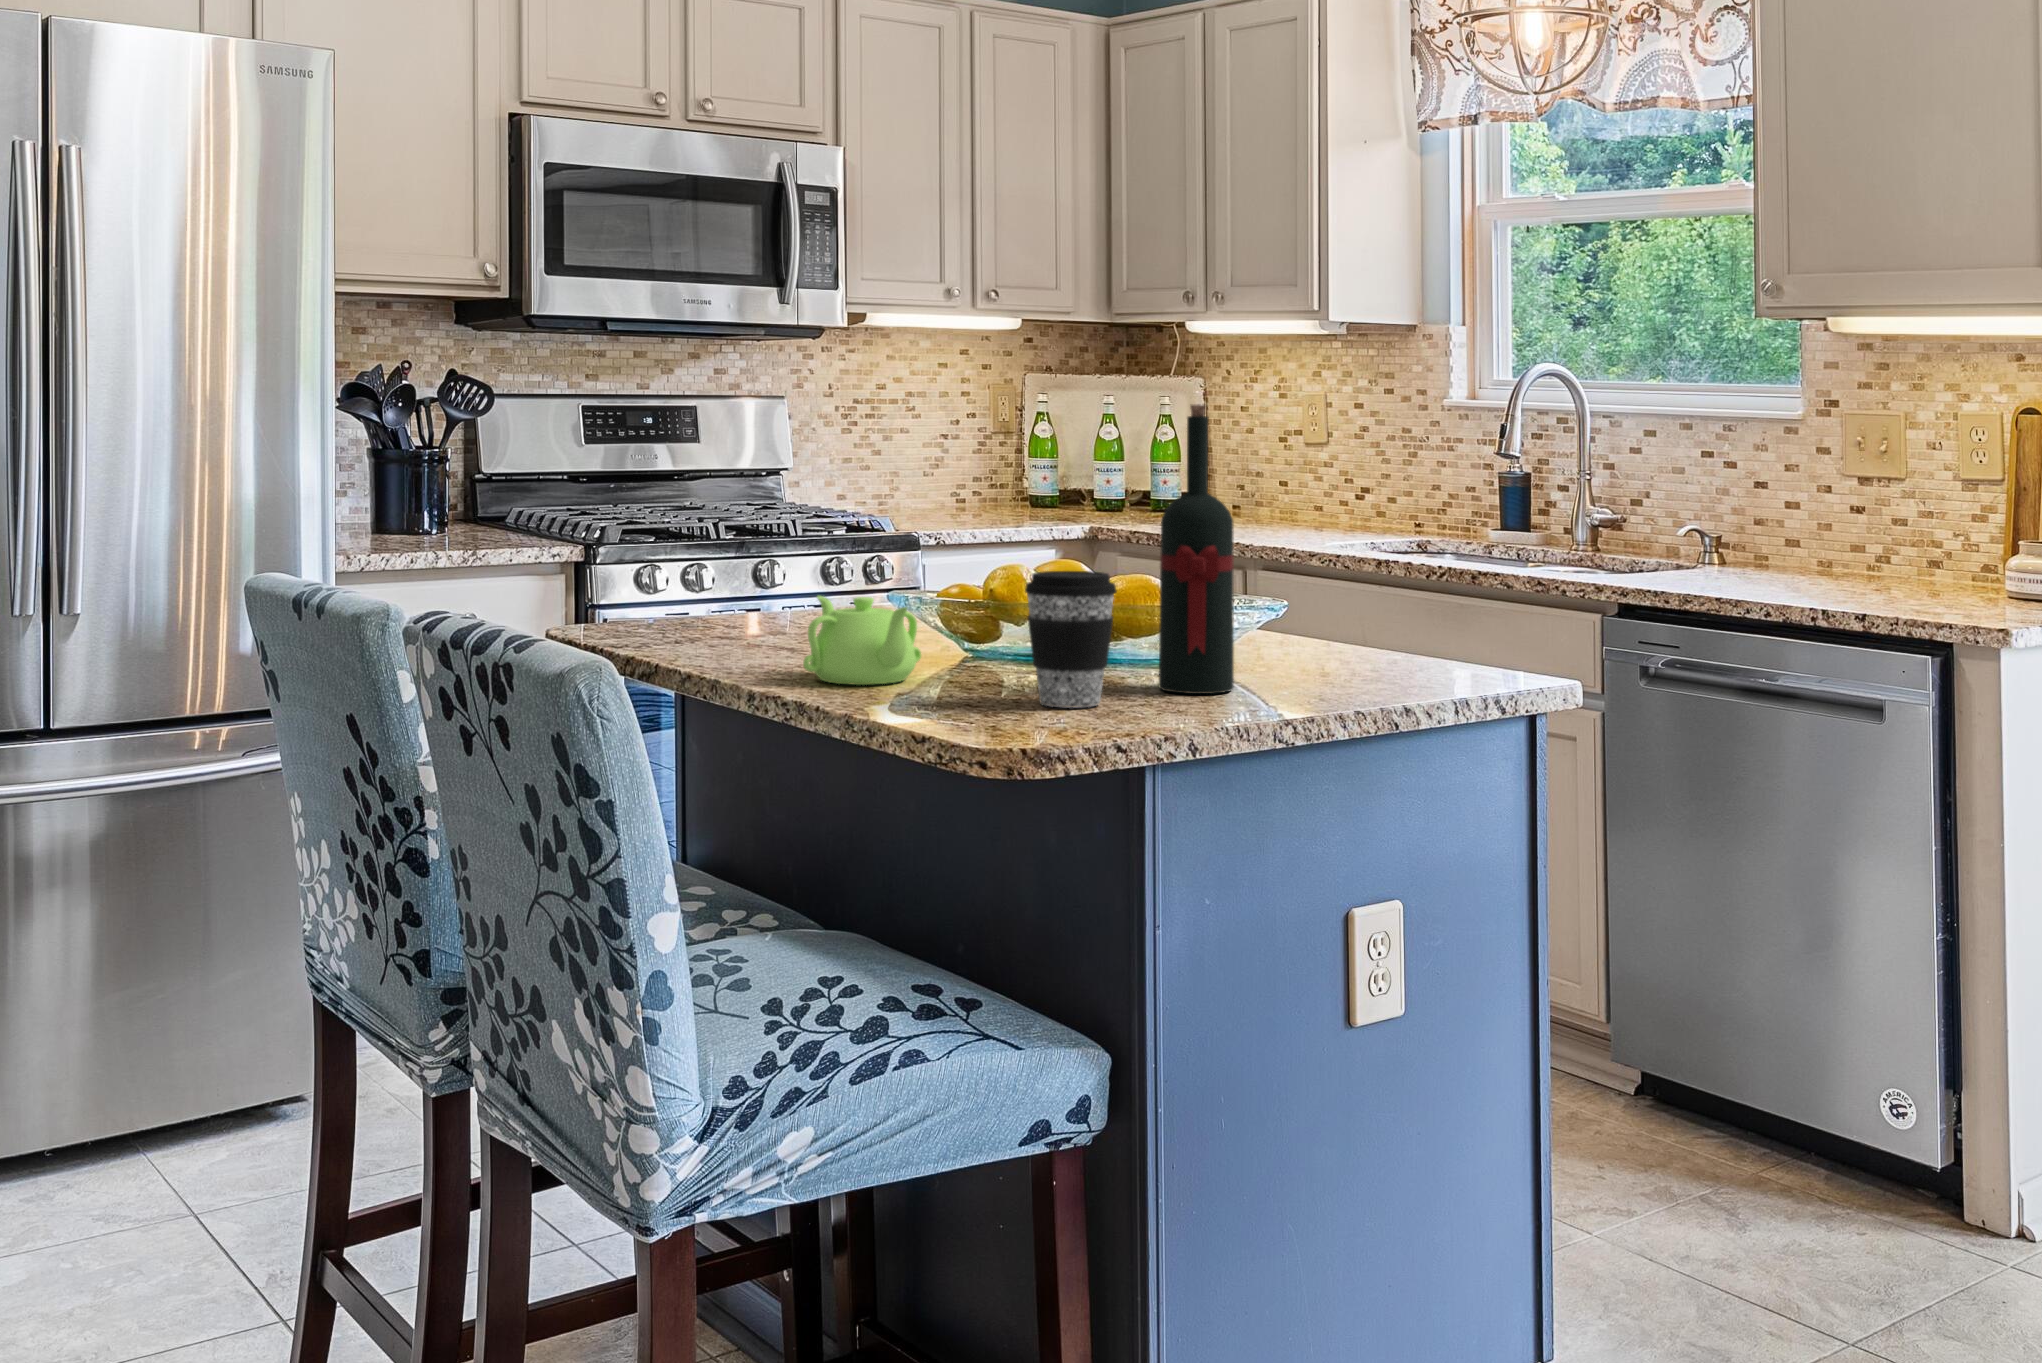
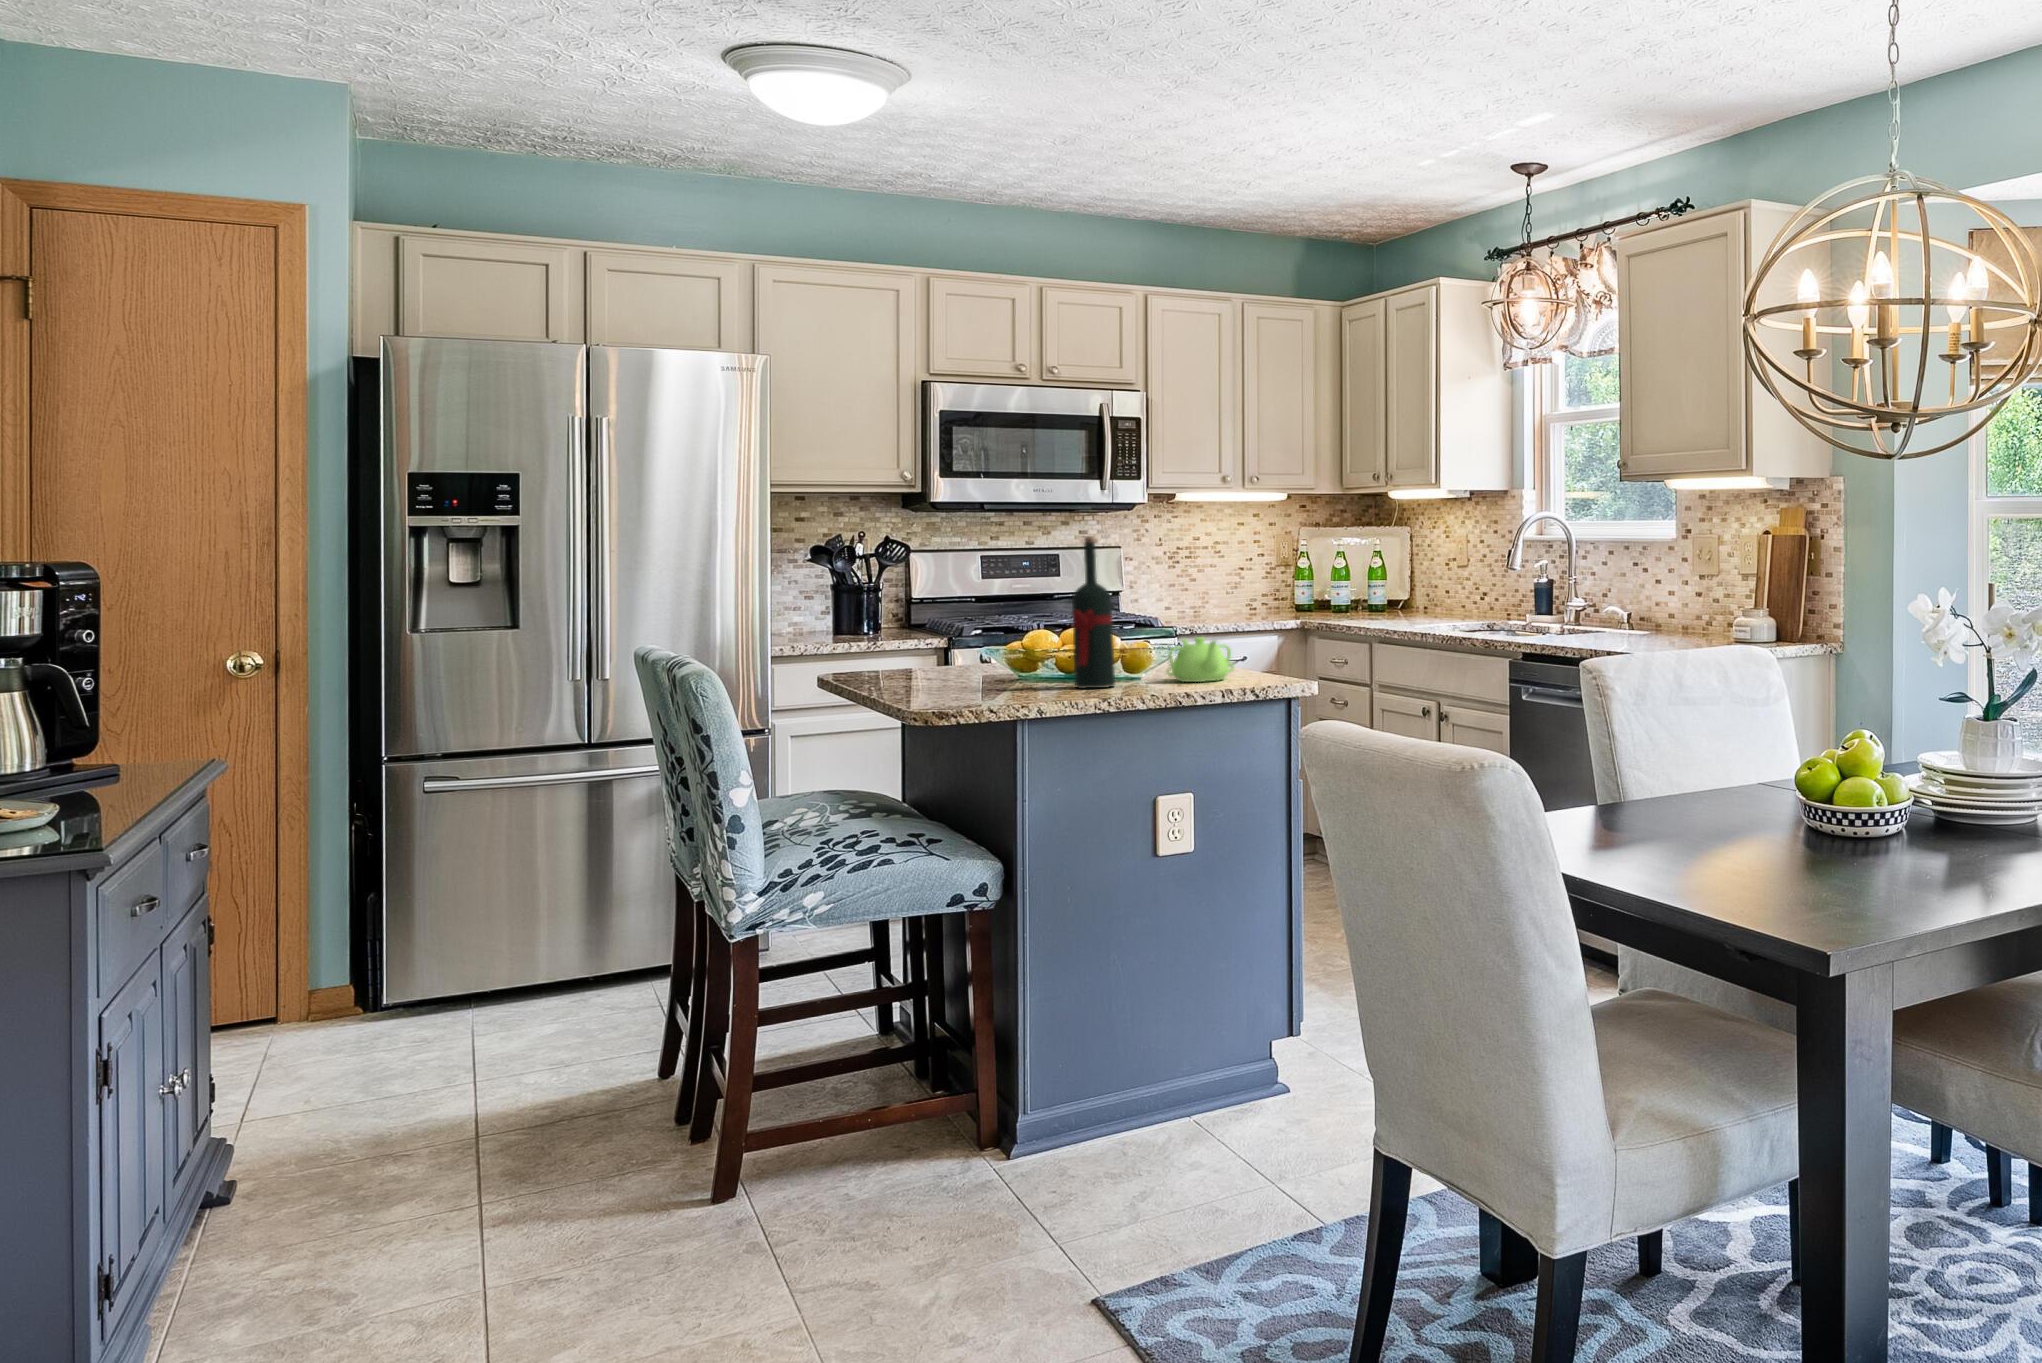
coffee cup: present [1025,571,1117,707] -> none [981,625,1031,694]
teapot: present [803,596,921,685] -> present [1167,637,1234,682]

